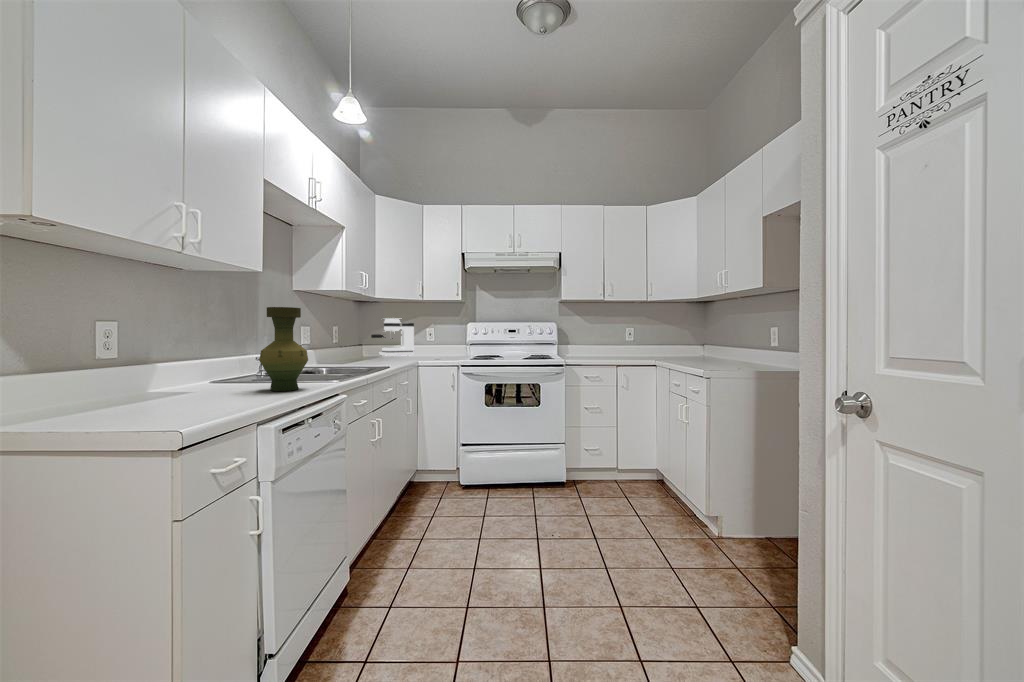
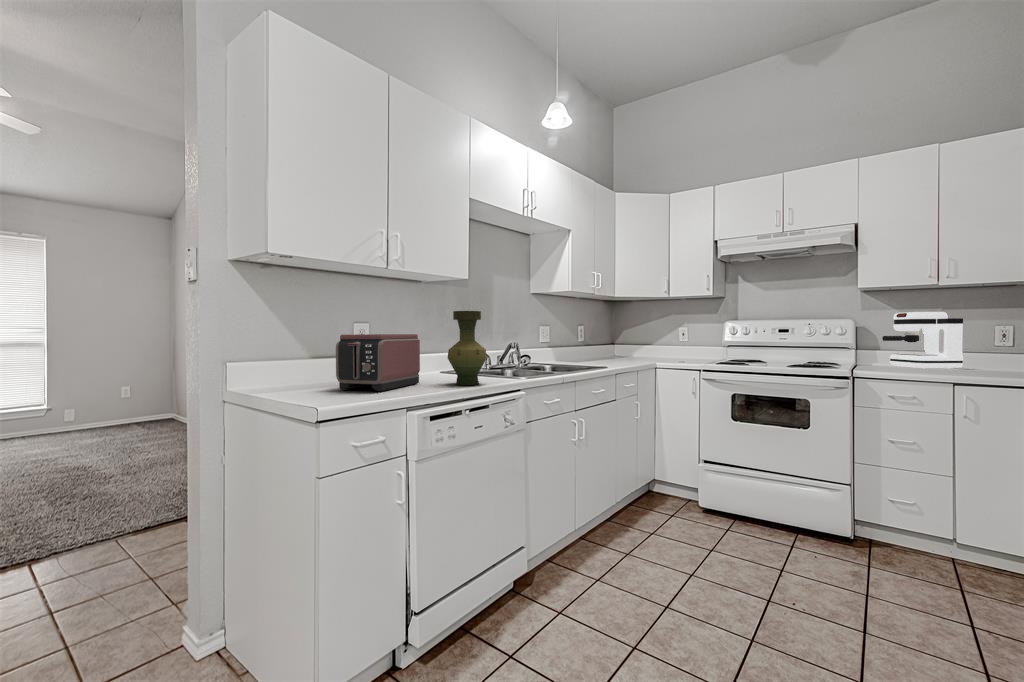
coffee maker: present [371,318,414,357] -> present [882,312,963,369]
toaster: none [111,333,219,409] -> present [336,334,420,391]

